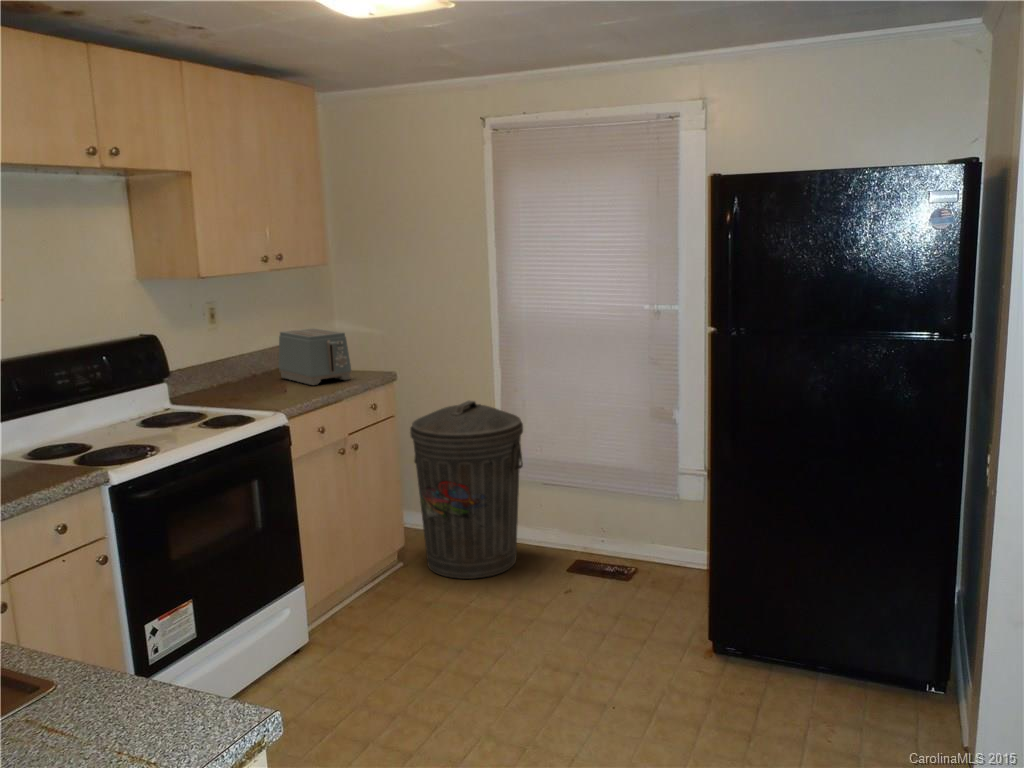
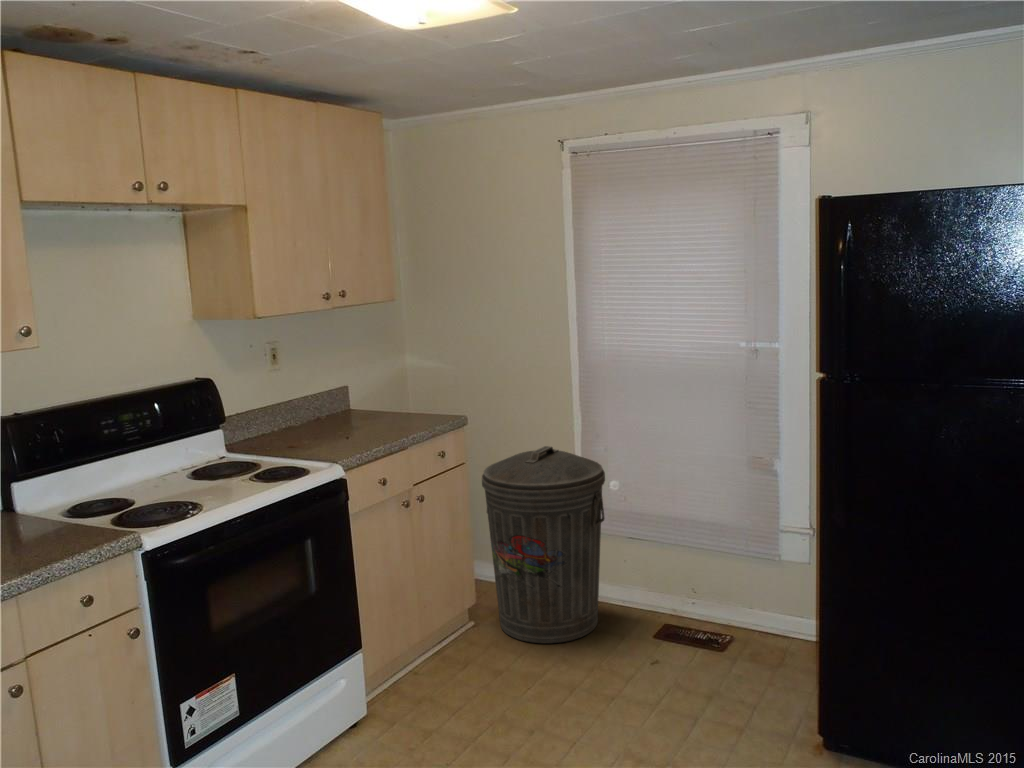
toaster: present [279,328,351,385] -> none [343,368,418,431]

